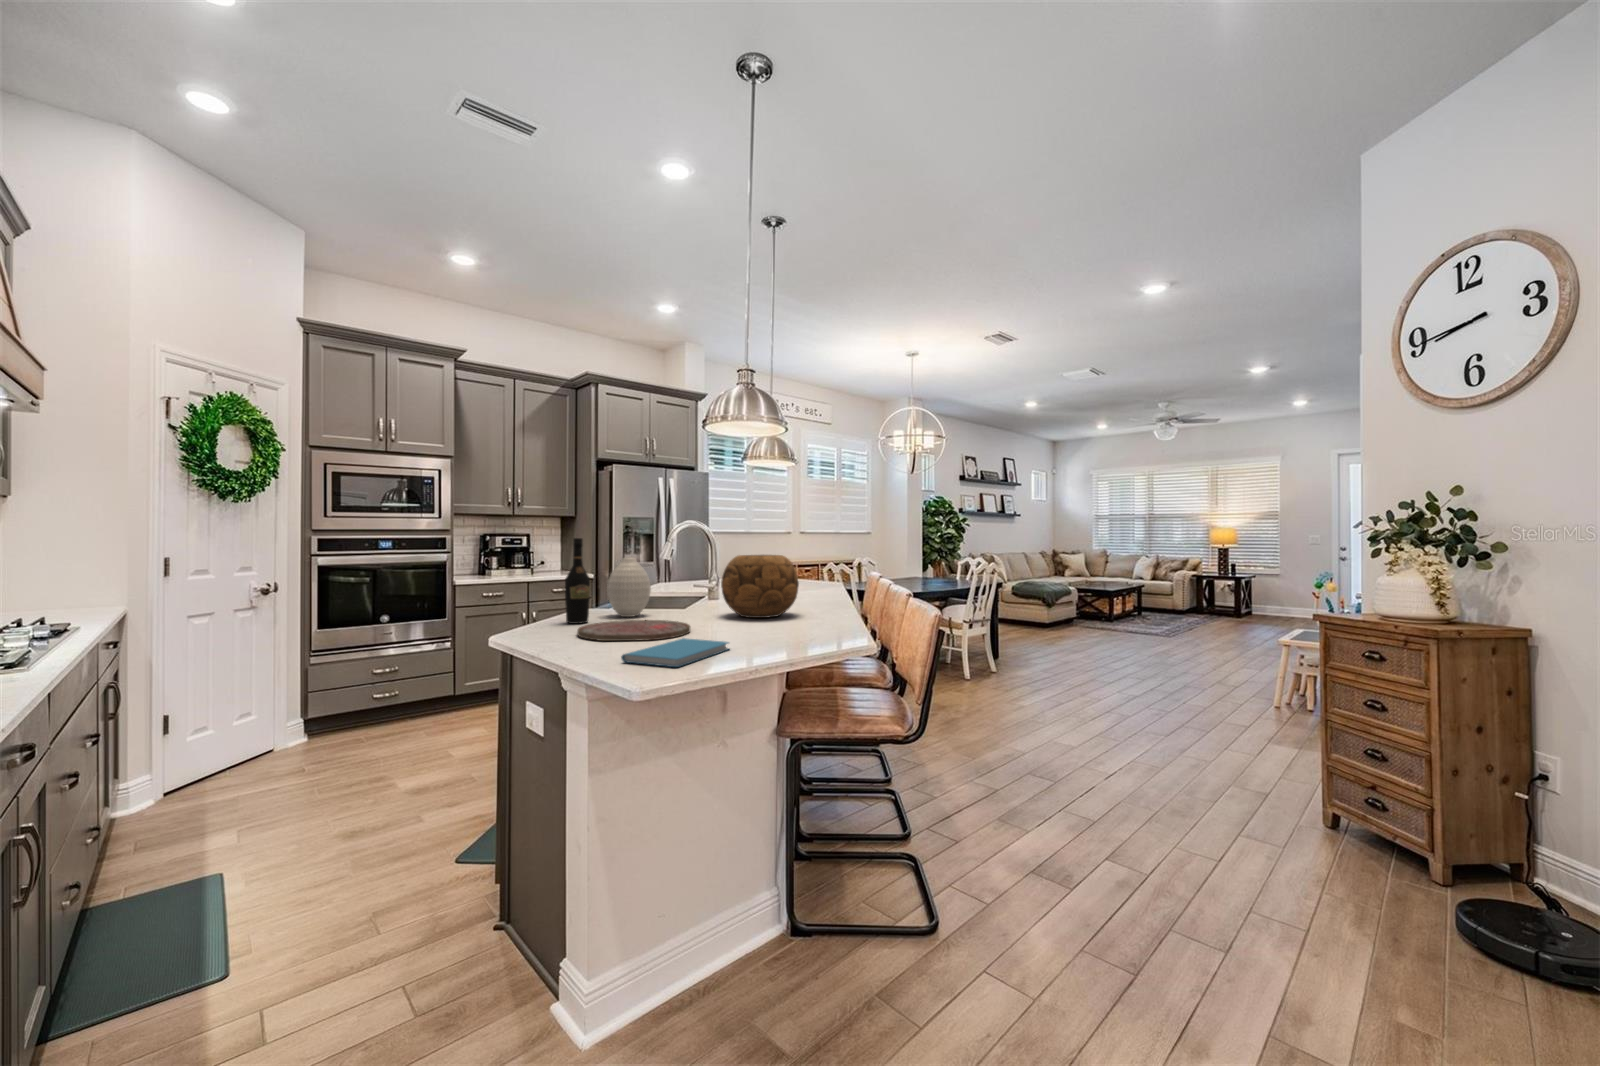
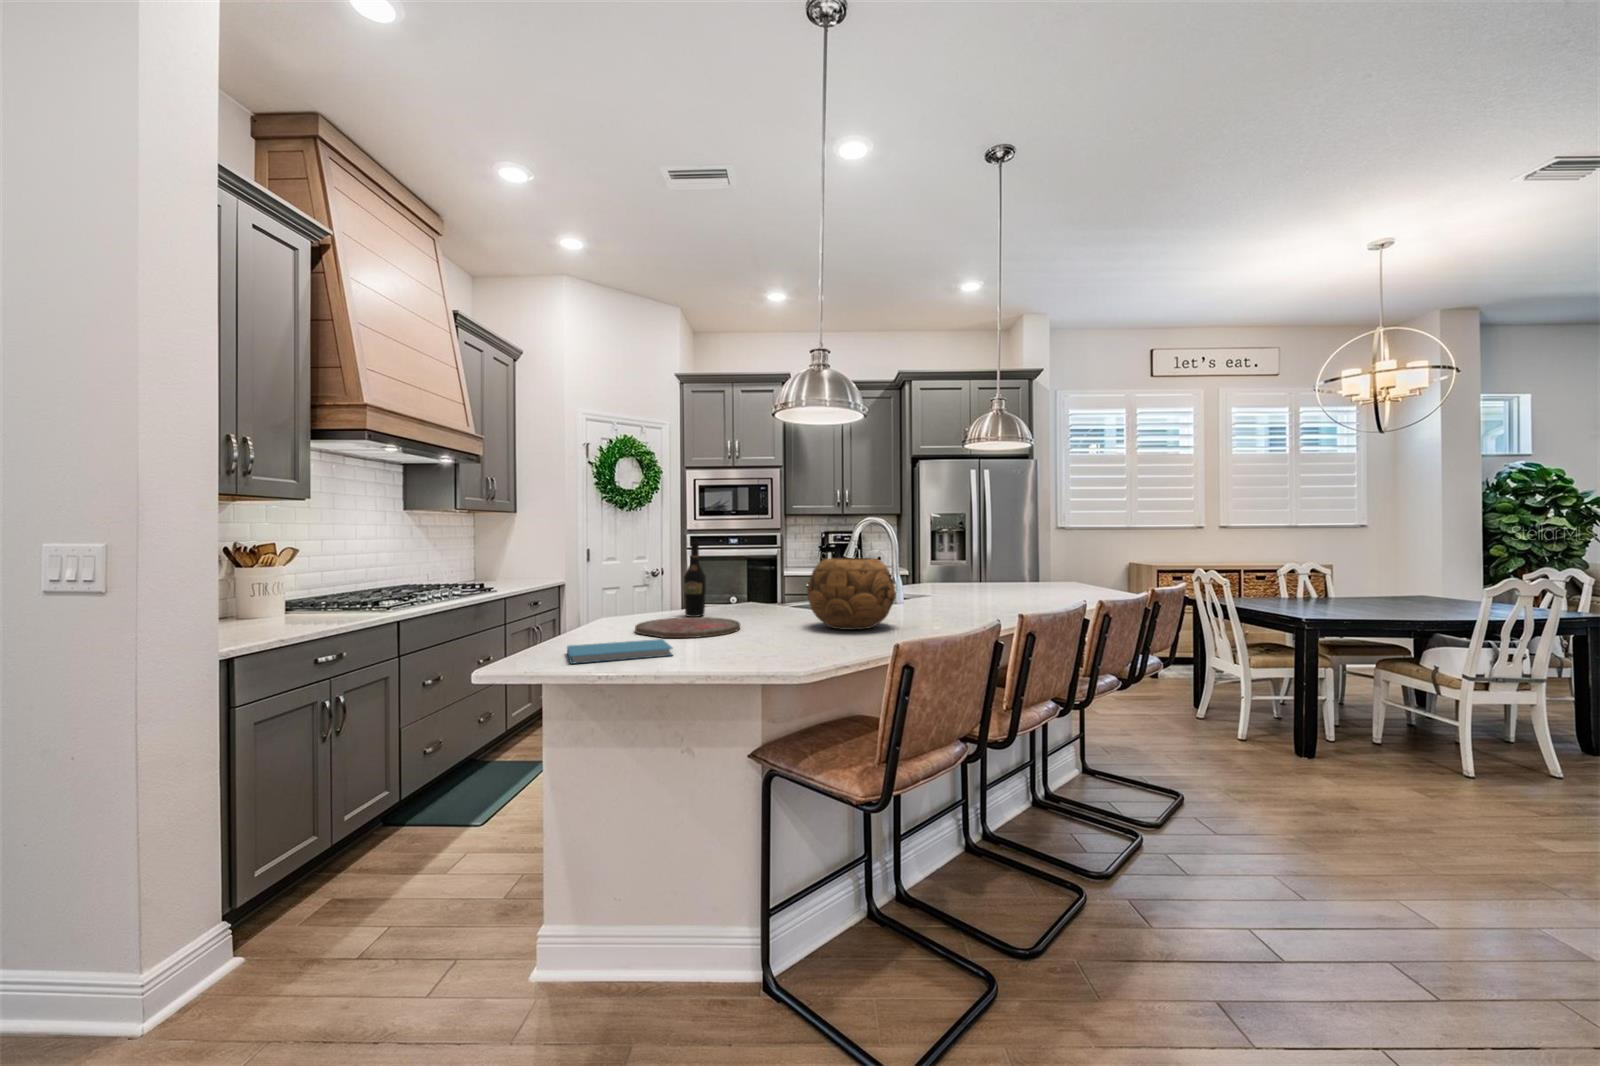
vase: present [607,558,651,617] -> none [732,558,773,615]

